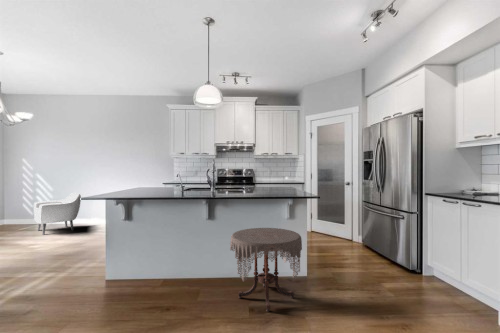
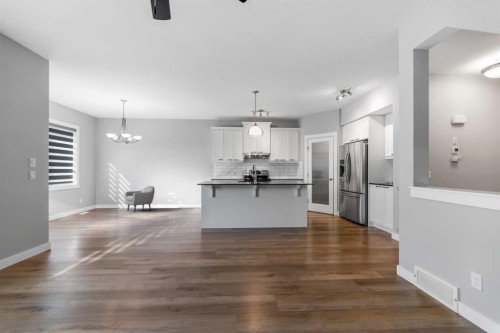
side table: present [230,228,302,312] -> none [270,201,305,237]

